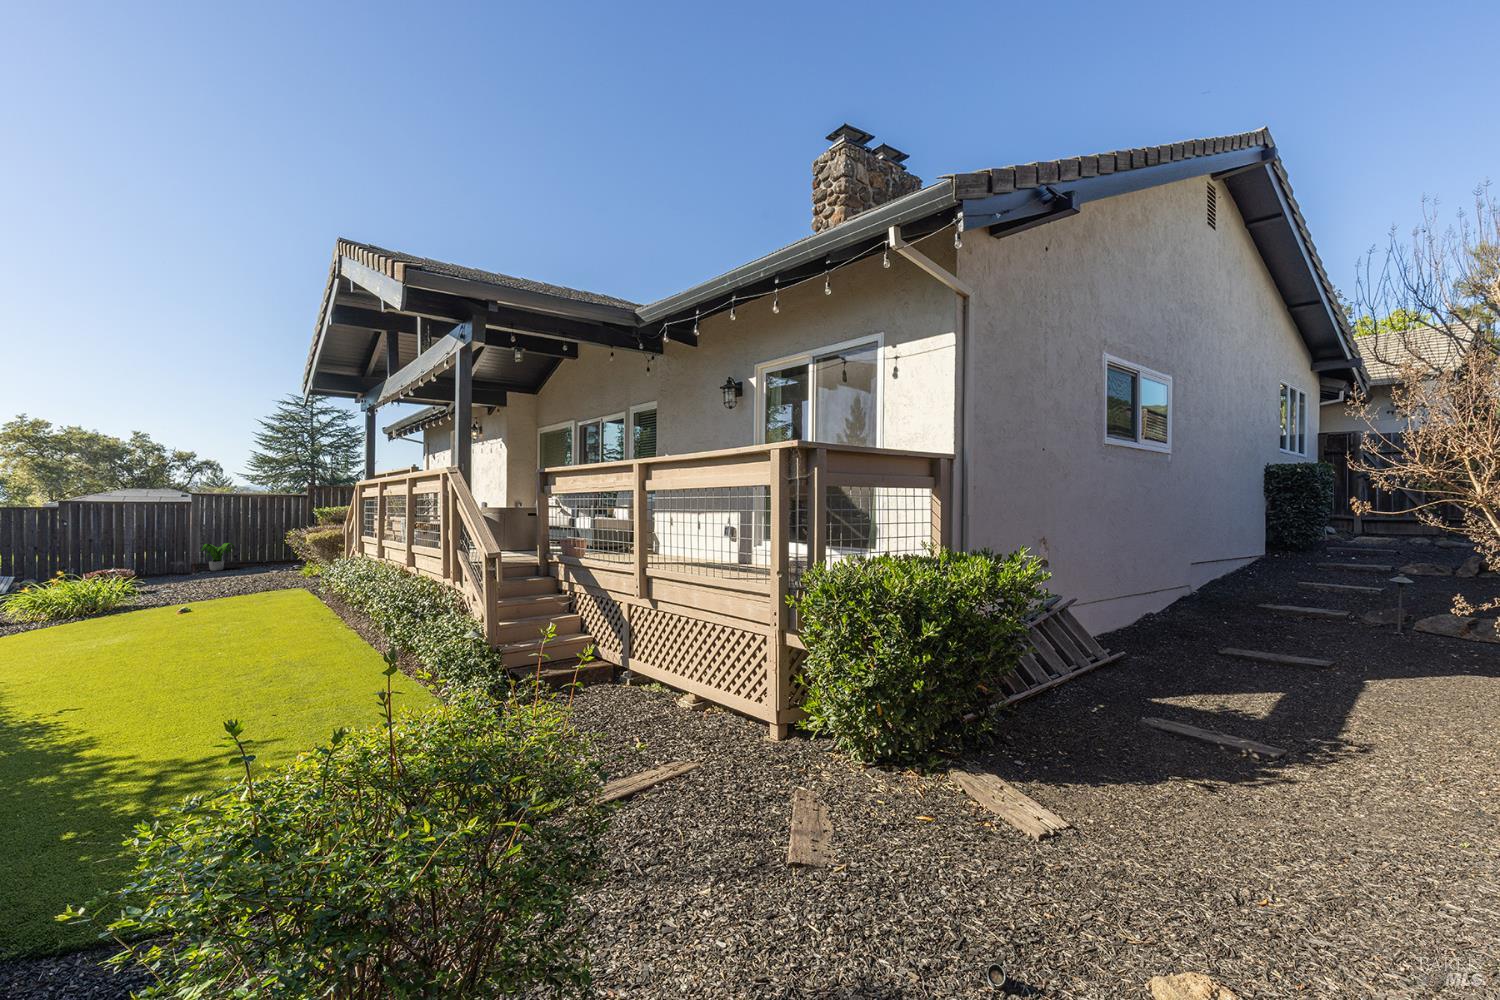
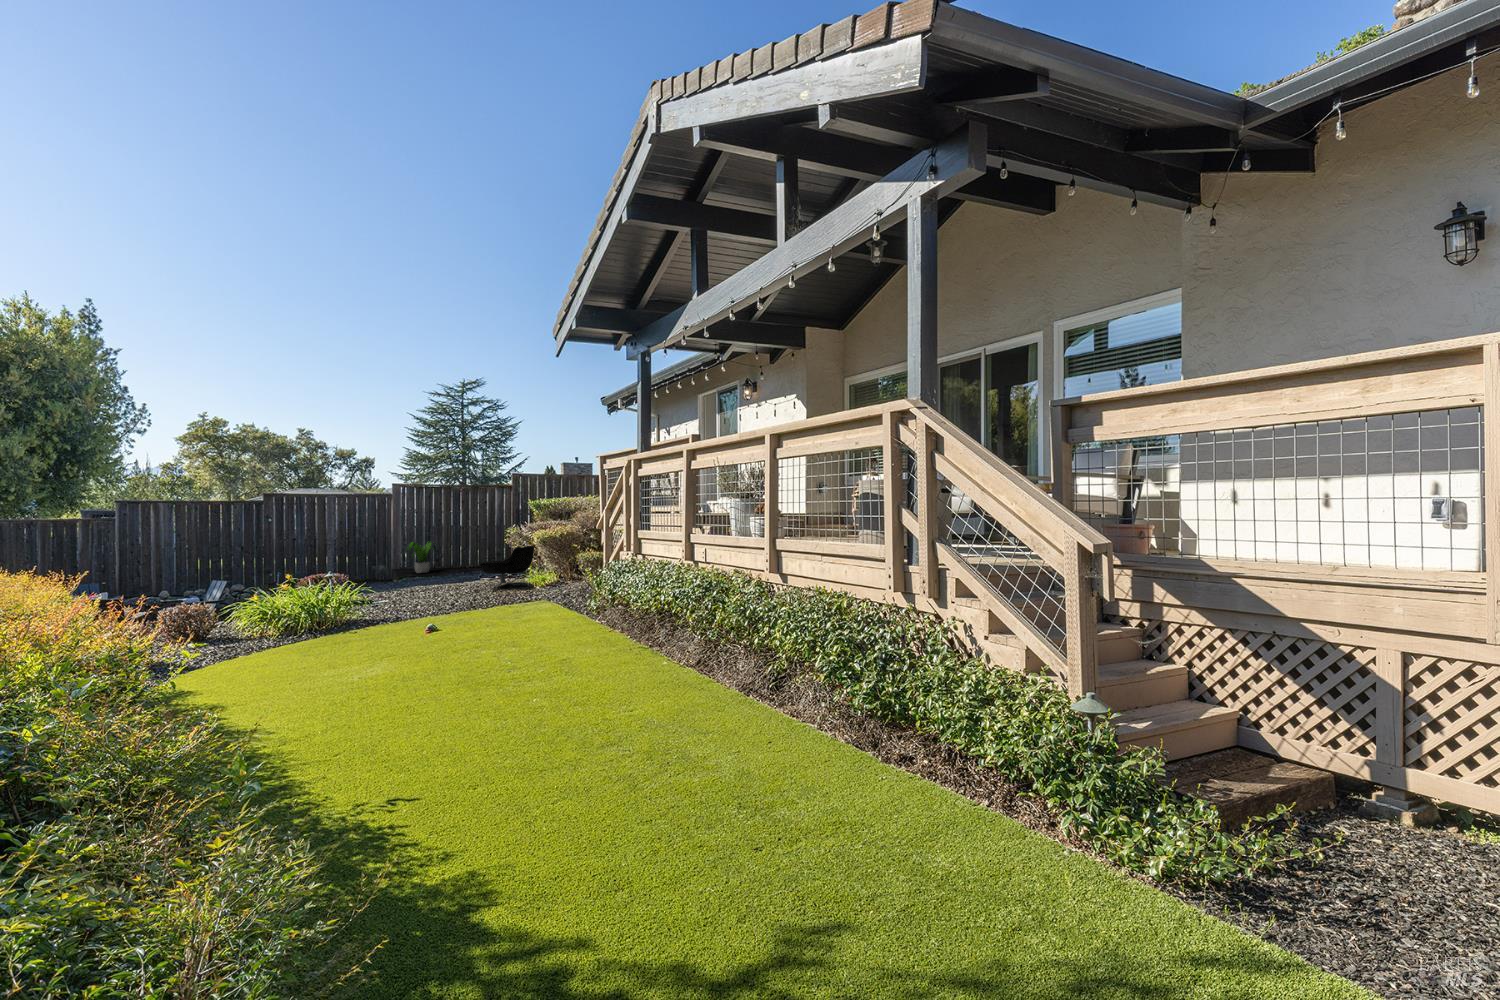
lounge chair: none [256,547,309,581] -> present [480,546,534,587]

